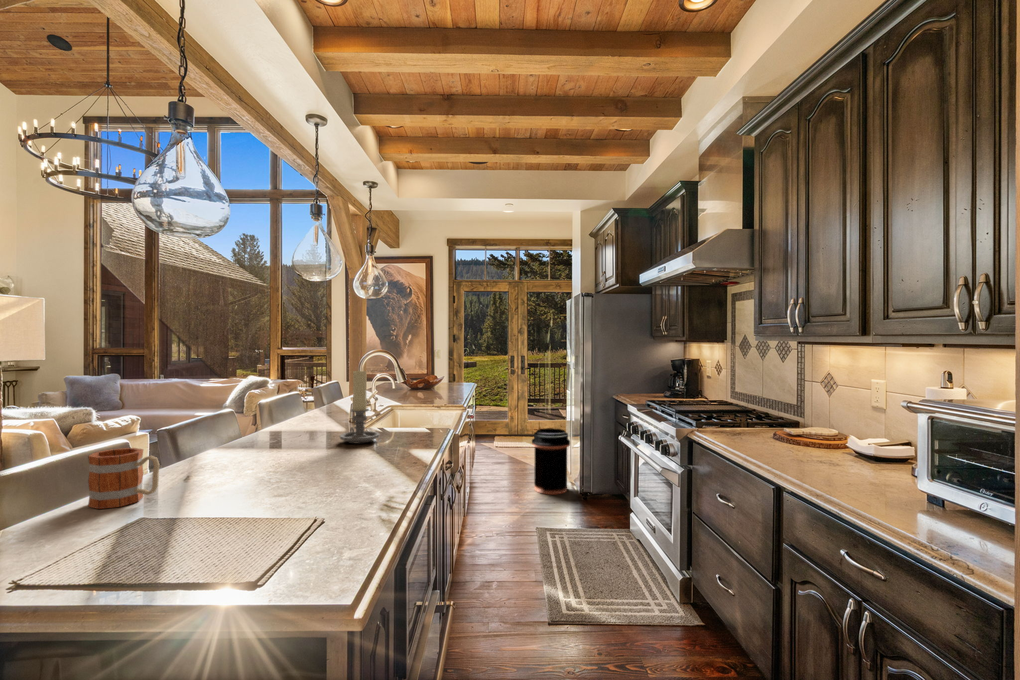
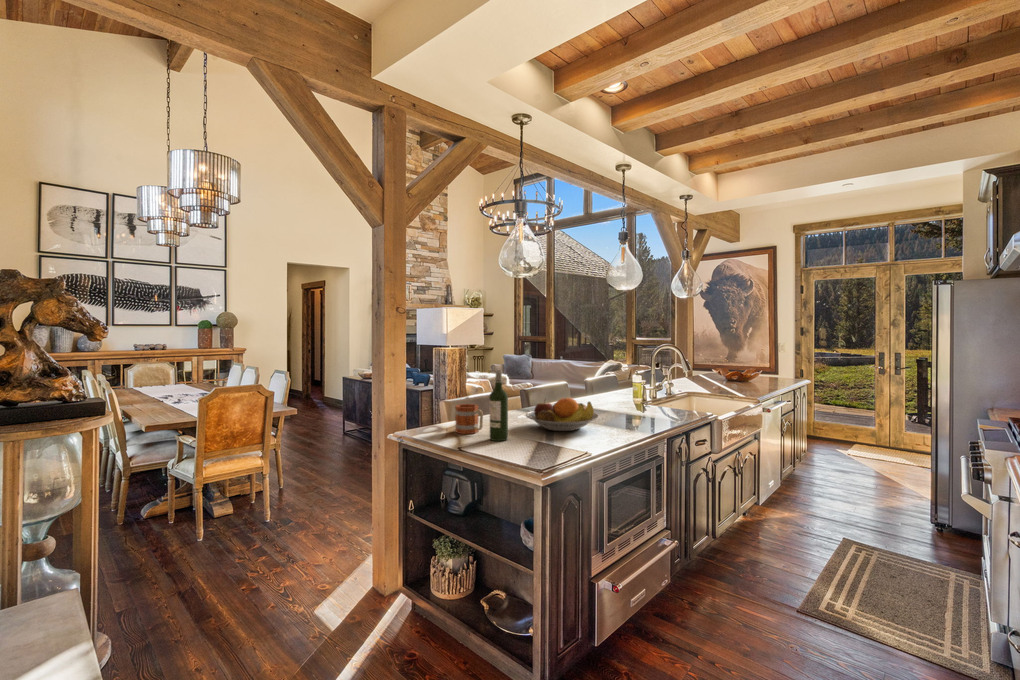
candle holder: present [340,371,379,443] -> none [607,366,636,421]
wine bottle: none [182,379,220,508] -> present [490,370,508,441]
fruit bowl: none [229,418,349,471] -> present [526,398,599,431]
trash can: present [532,428,570,494] -> none [864,437,919,514]

